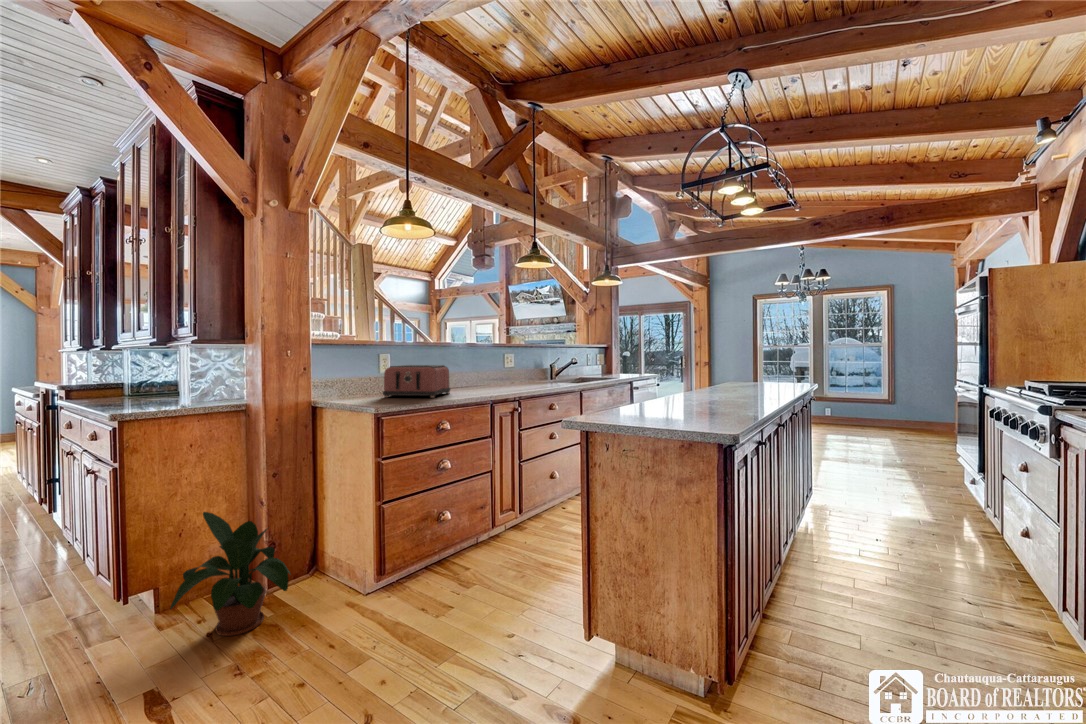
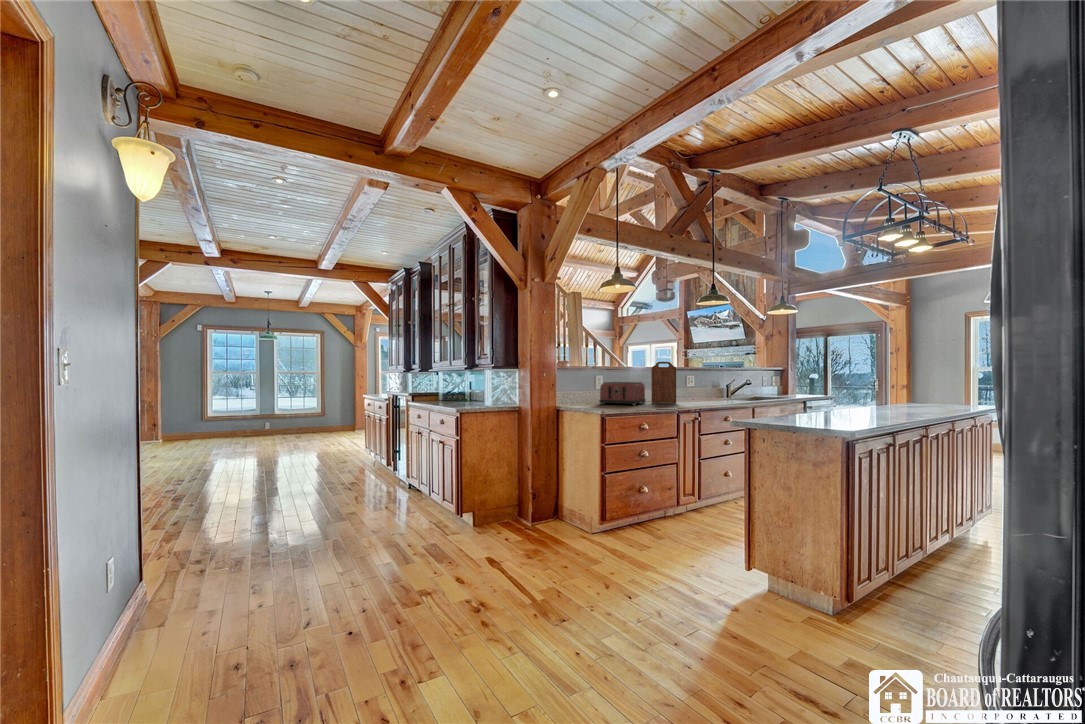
cutting board: none [458,338,491,393] -> present [651,362,676,403]
potted plant: present [170,512,291,636] -> none [489,467,550,542]

